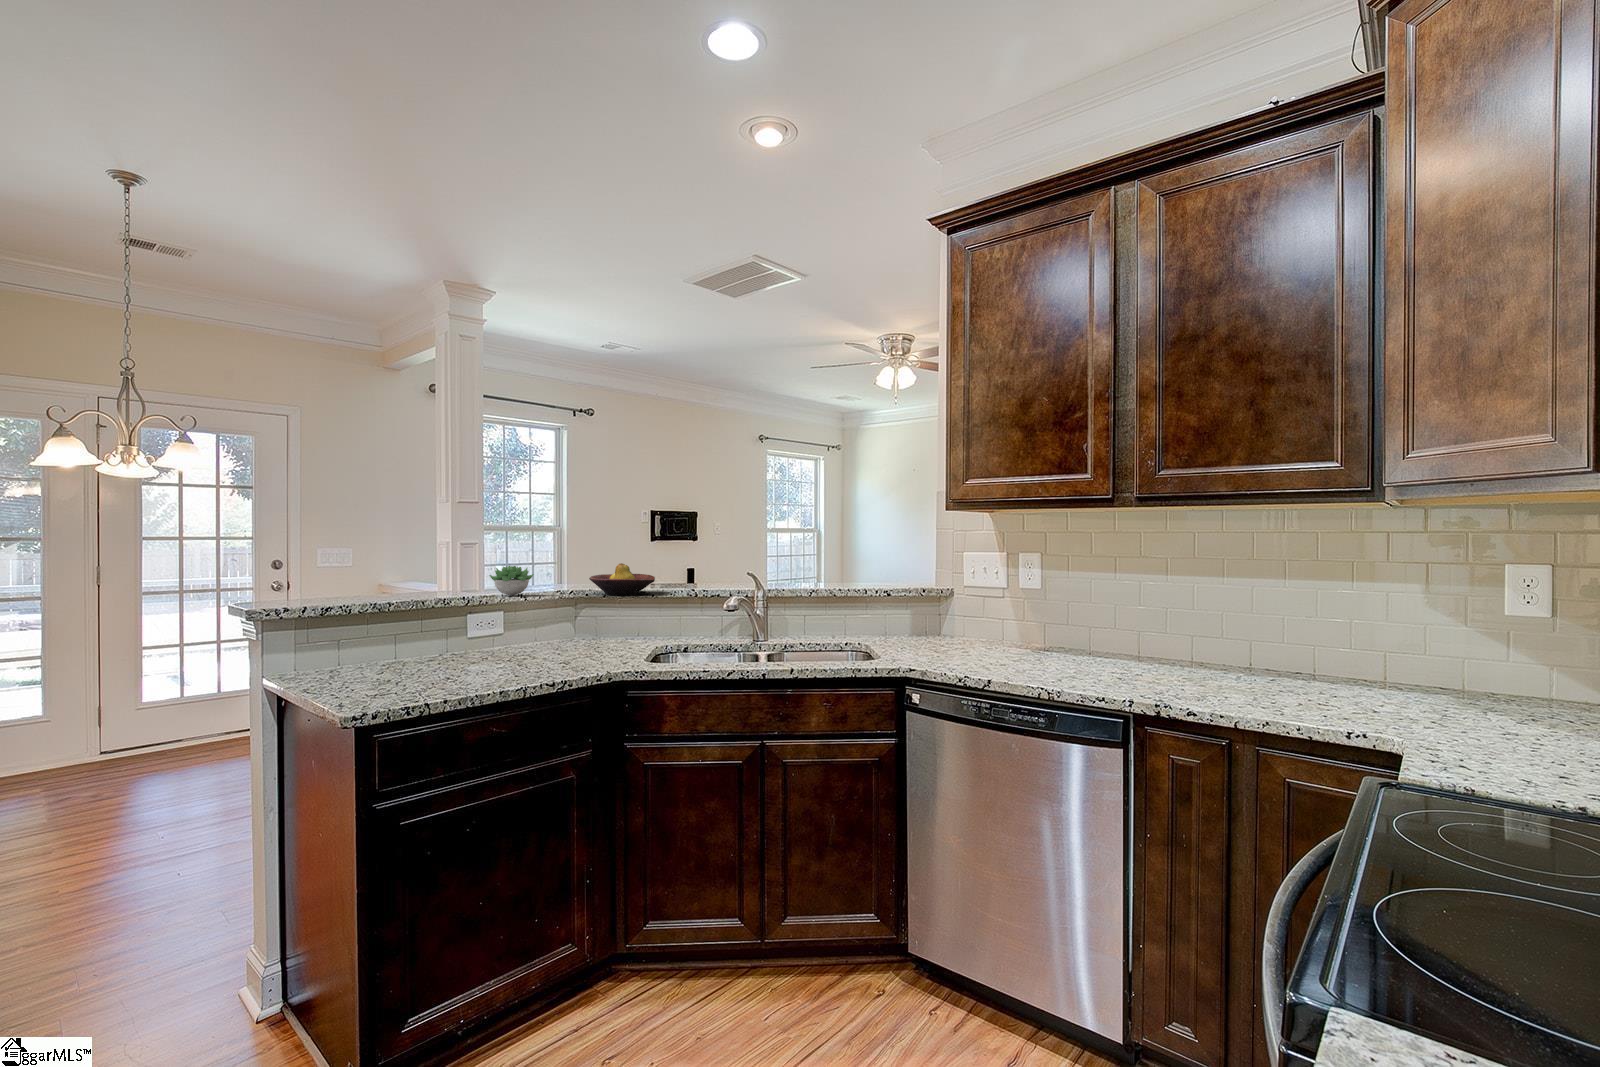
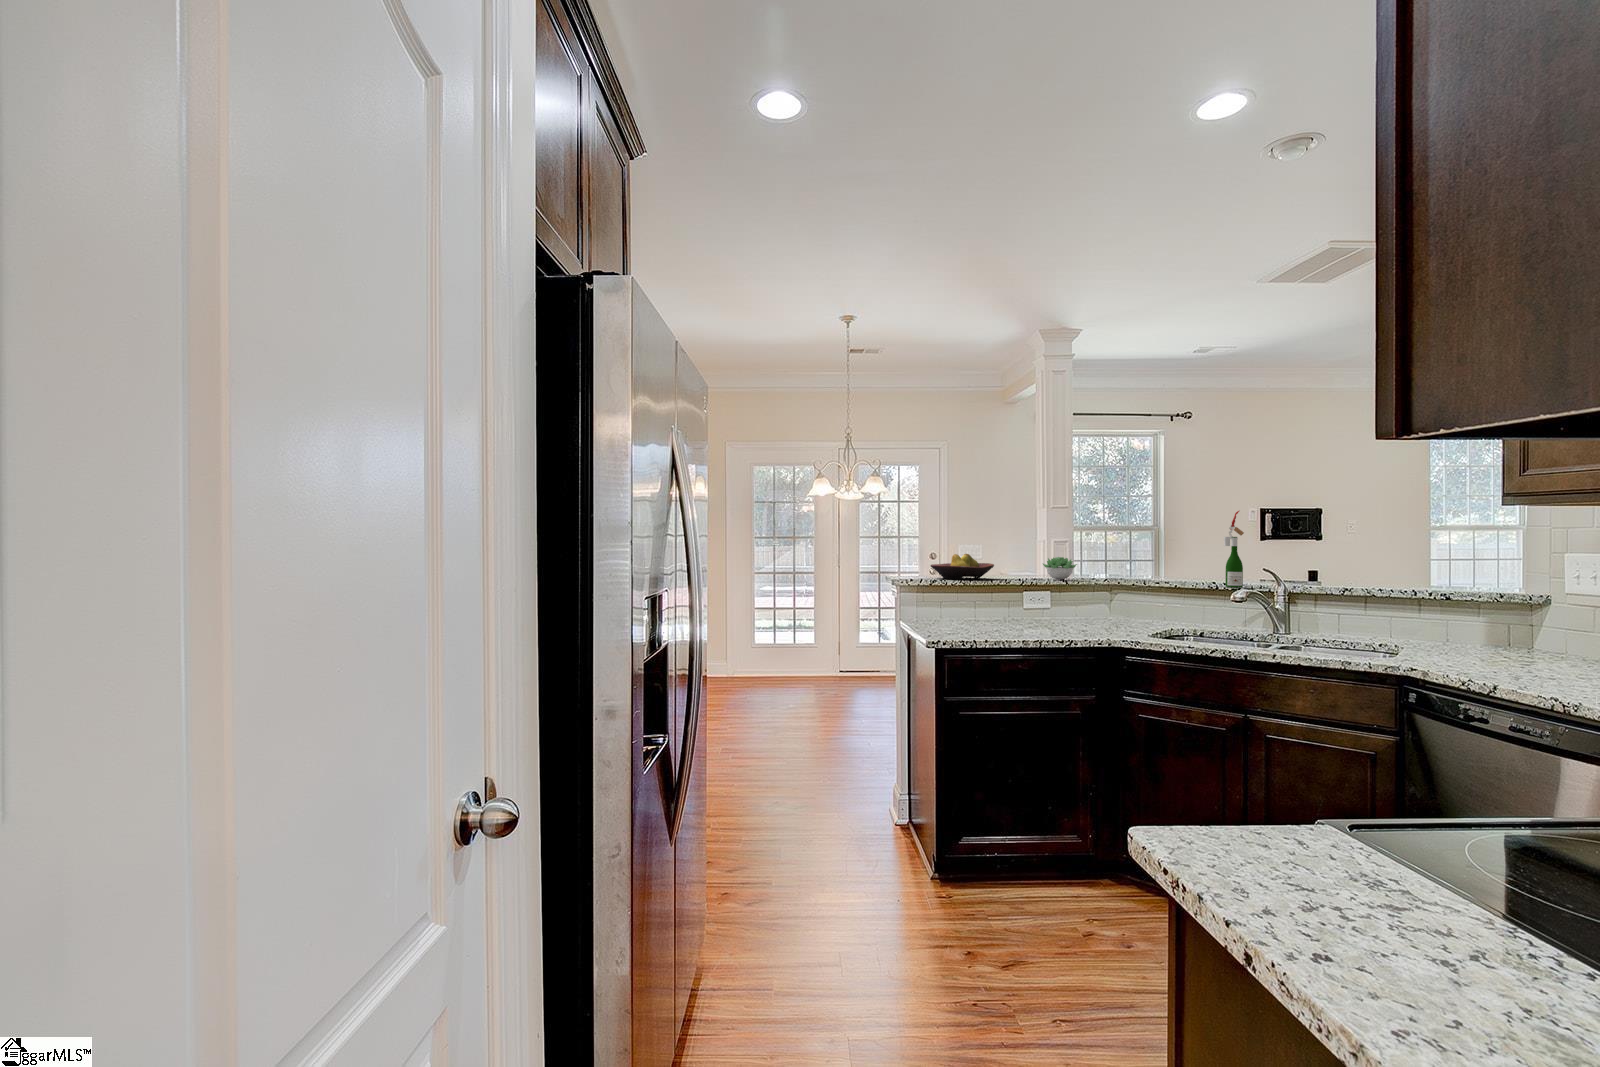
wine bottle: none [701,510,726,594] -> present [1224,511,1251,587]
fruit bowl: present [589,563,655,596] -> present [931,554,994,580]

